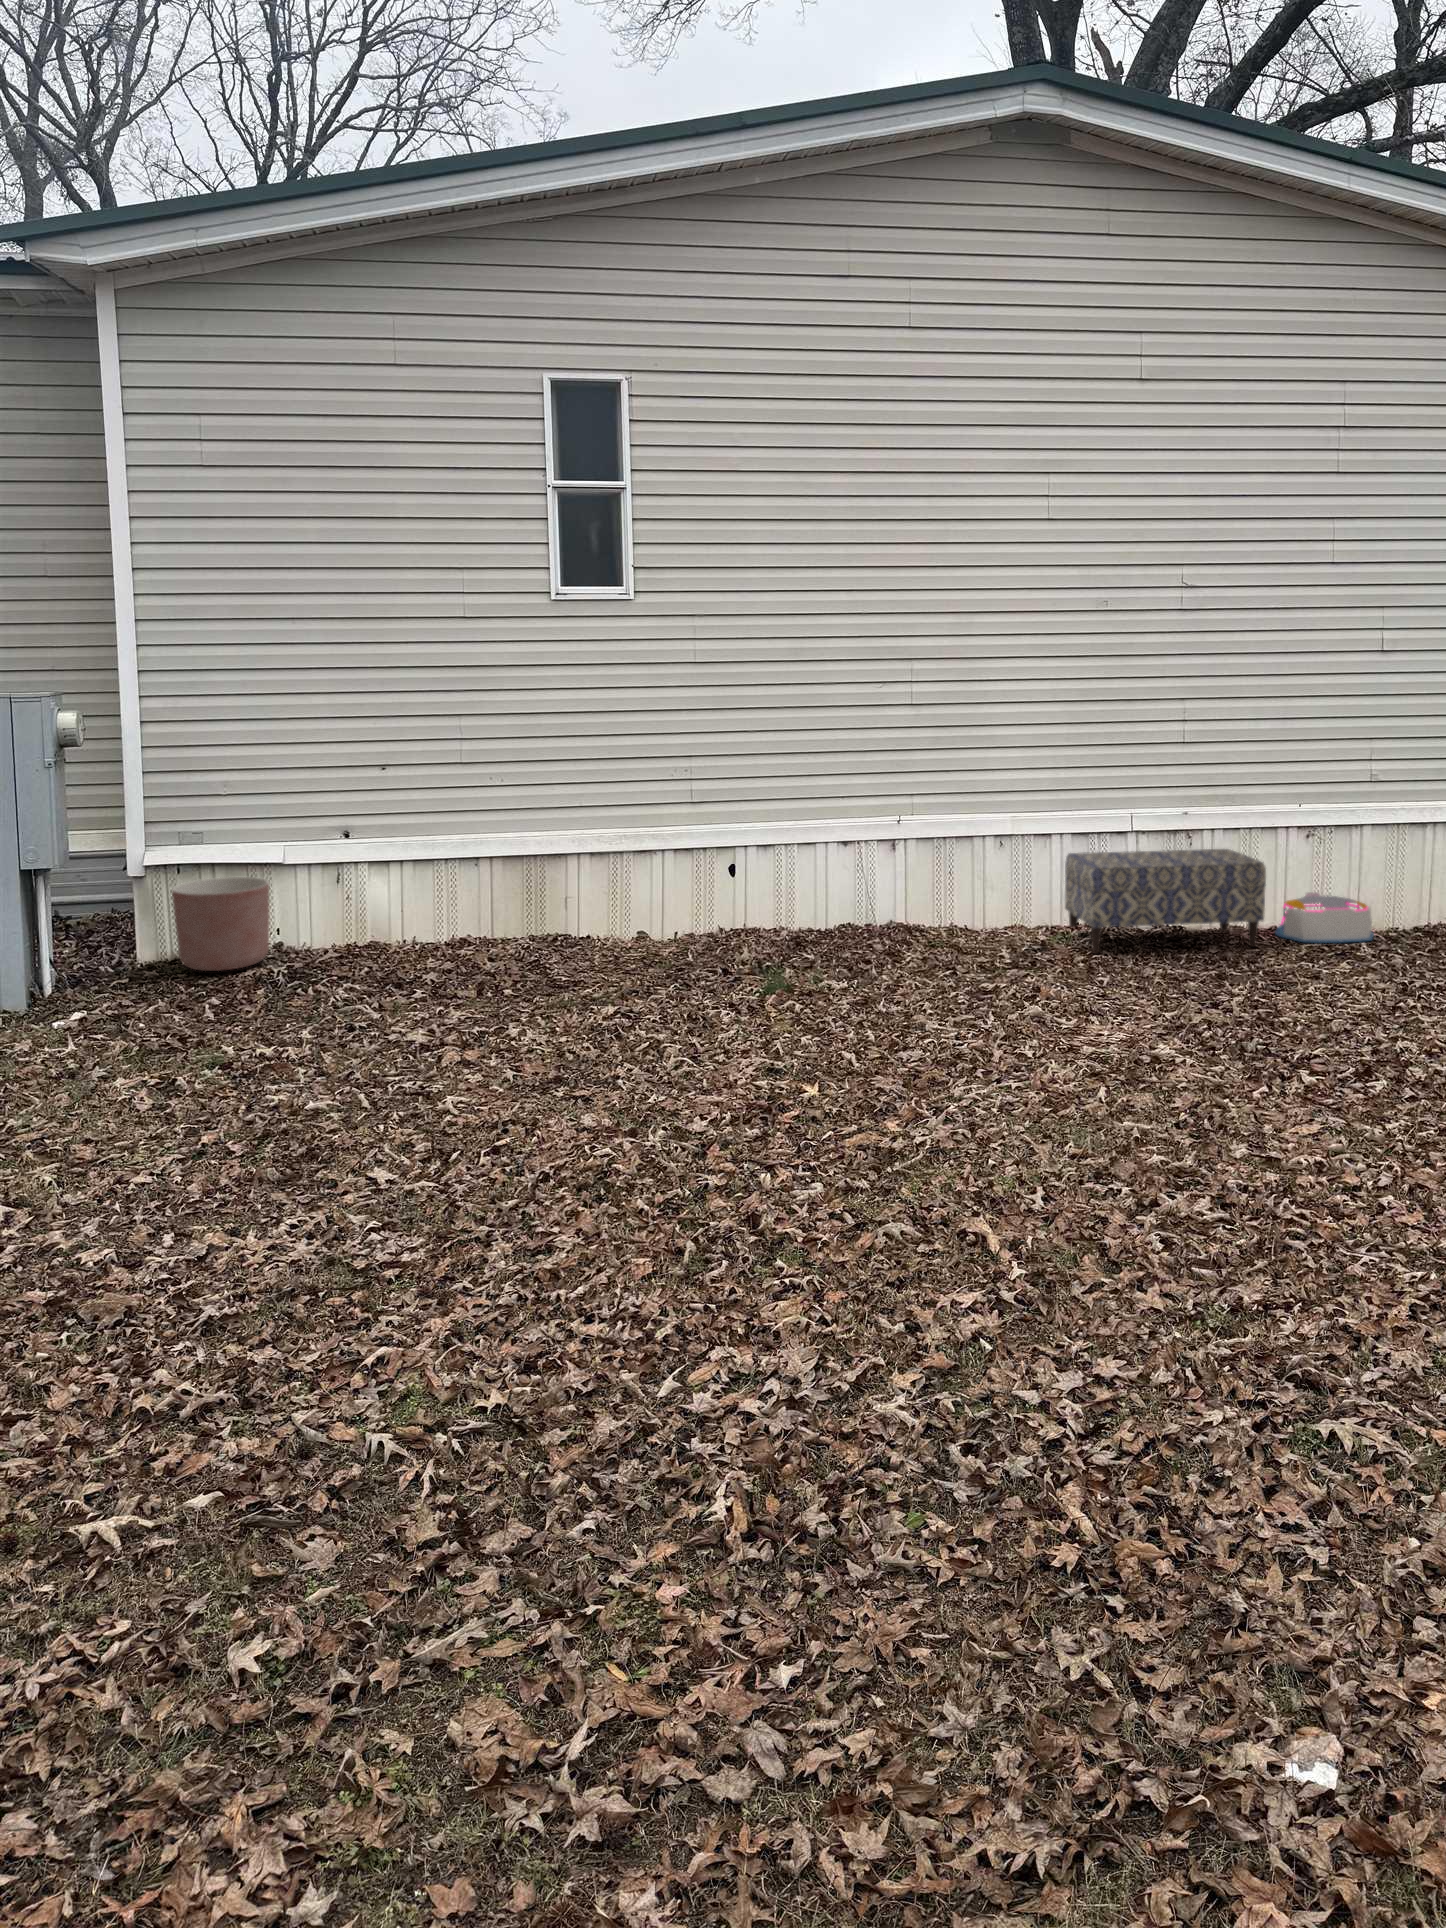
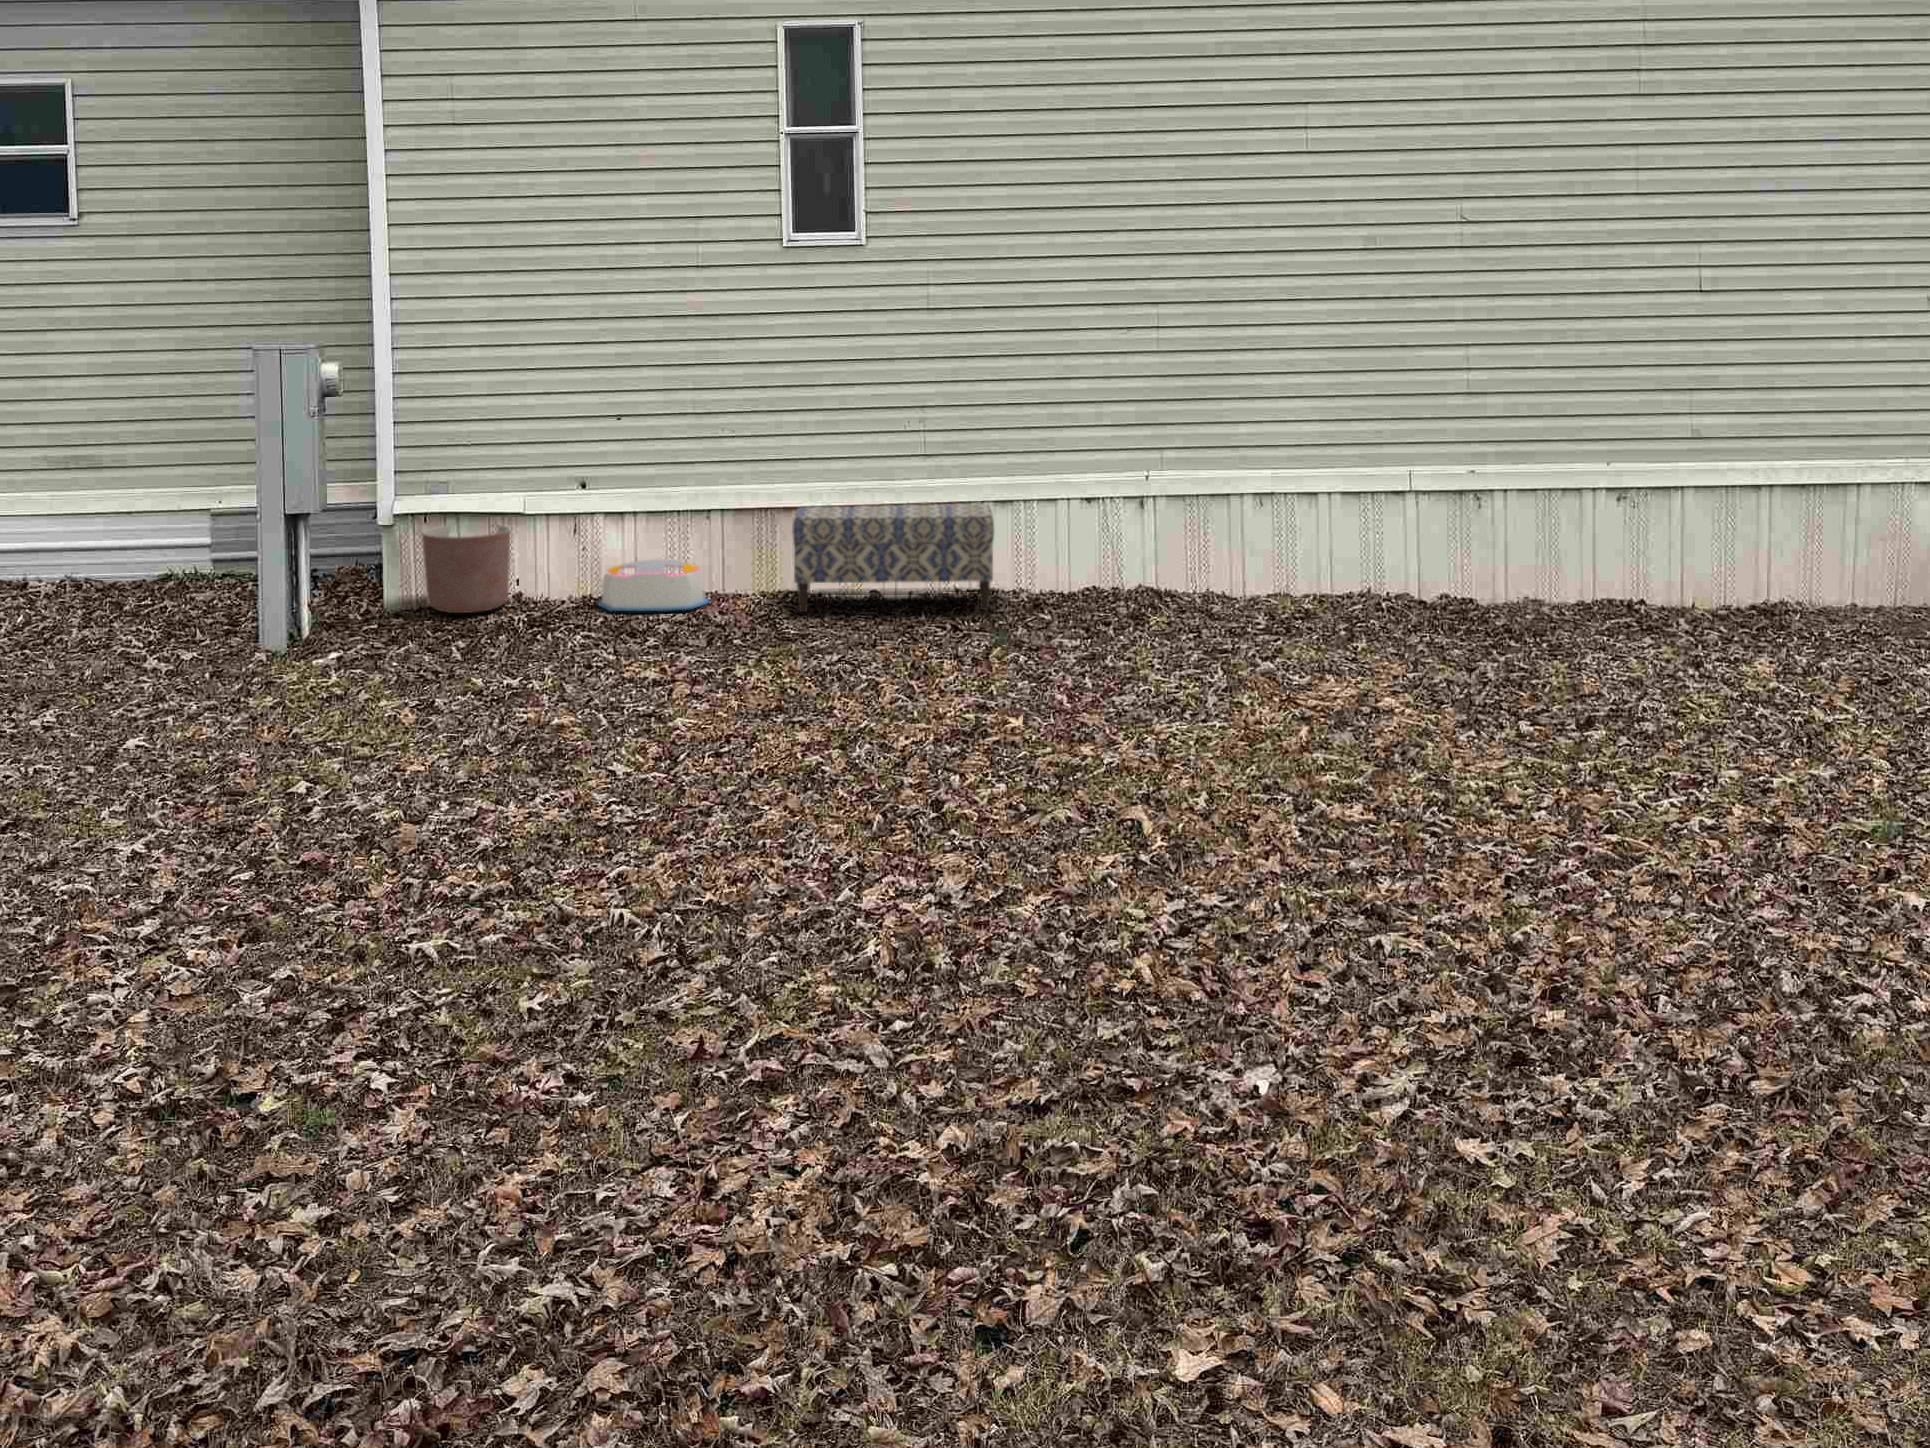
bench: present [1065,849,1266,954] -> present [792,504,994,612]
storage bin: present [1275,892,1374,943] -> present [598,560,709,611]

